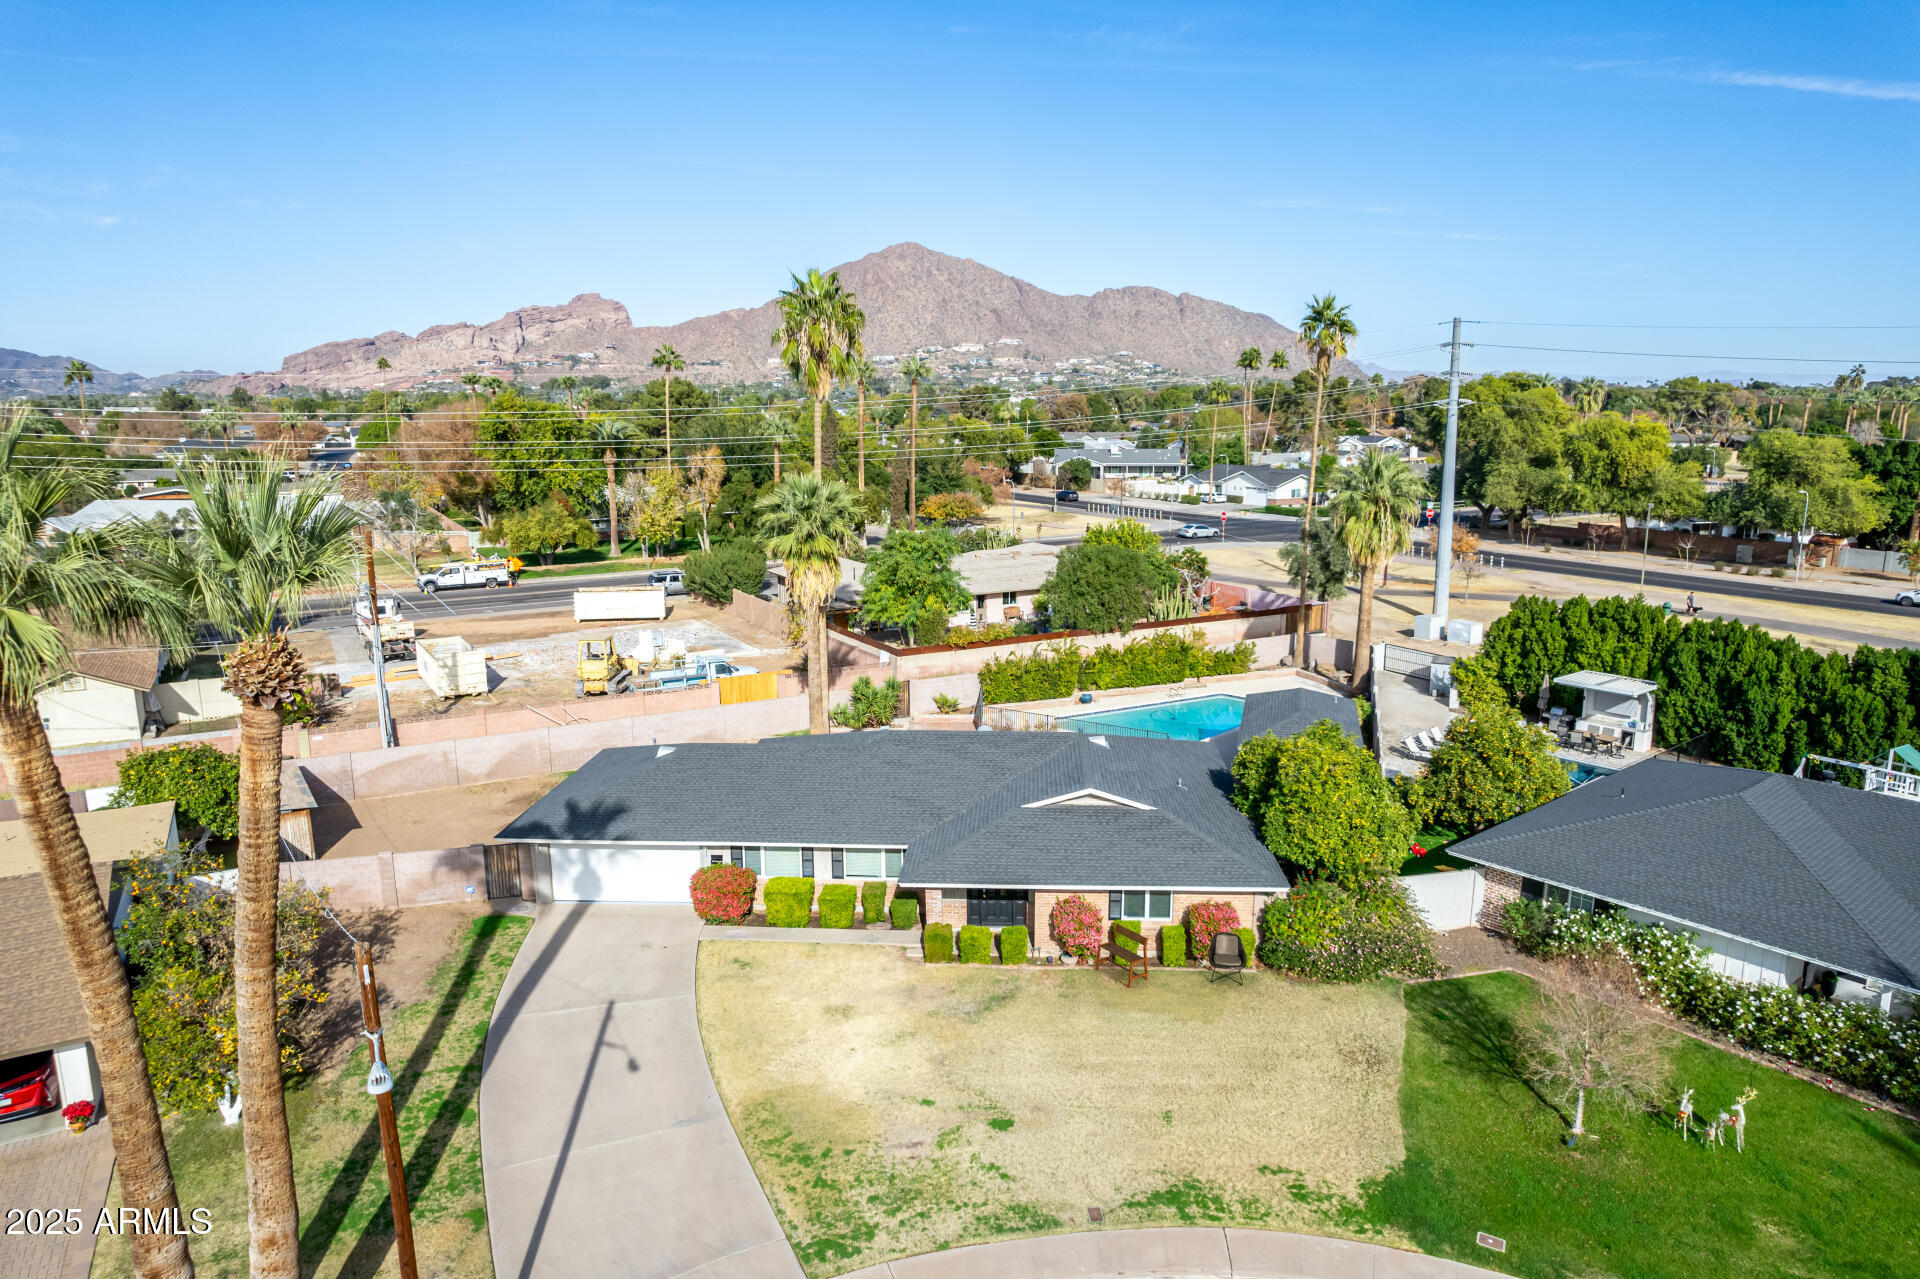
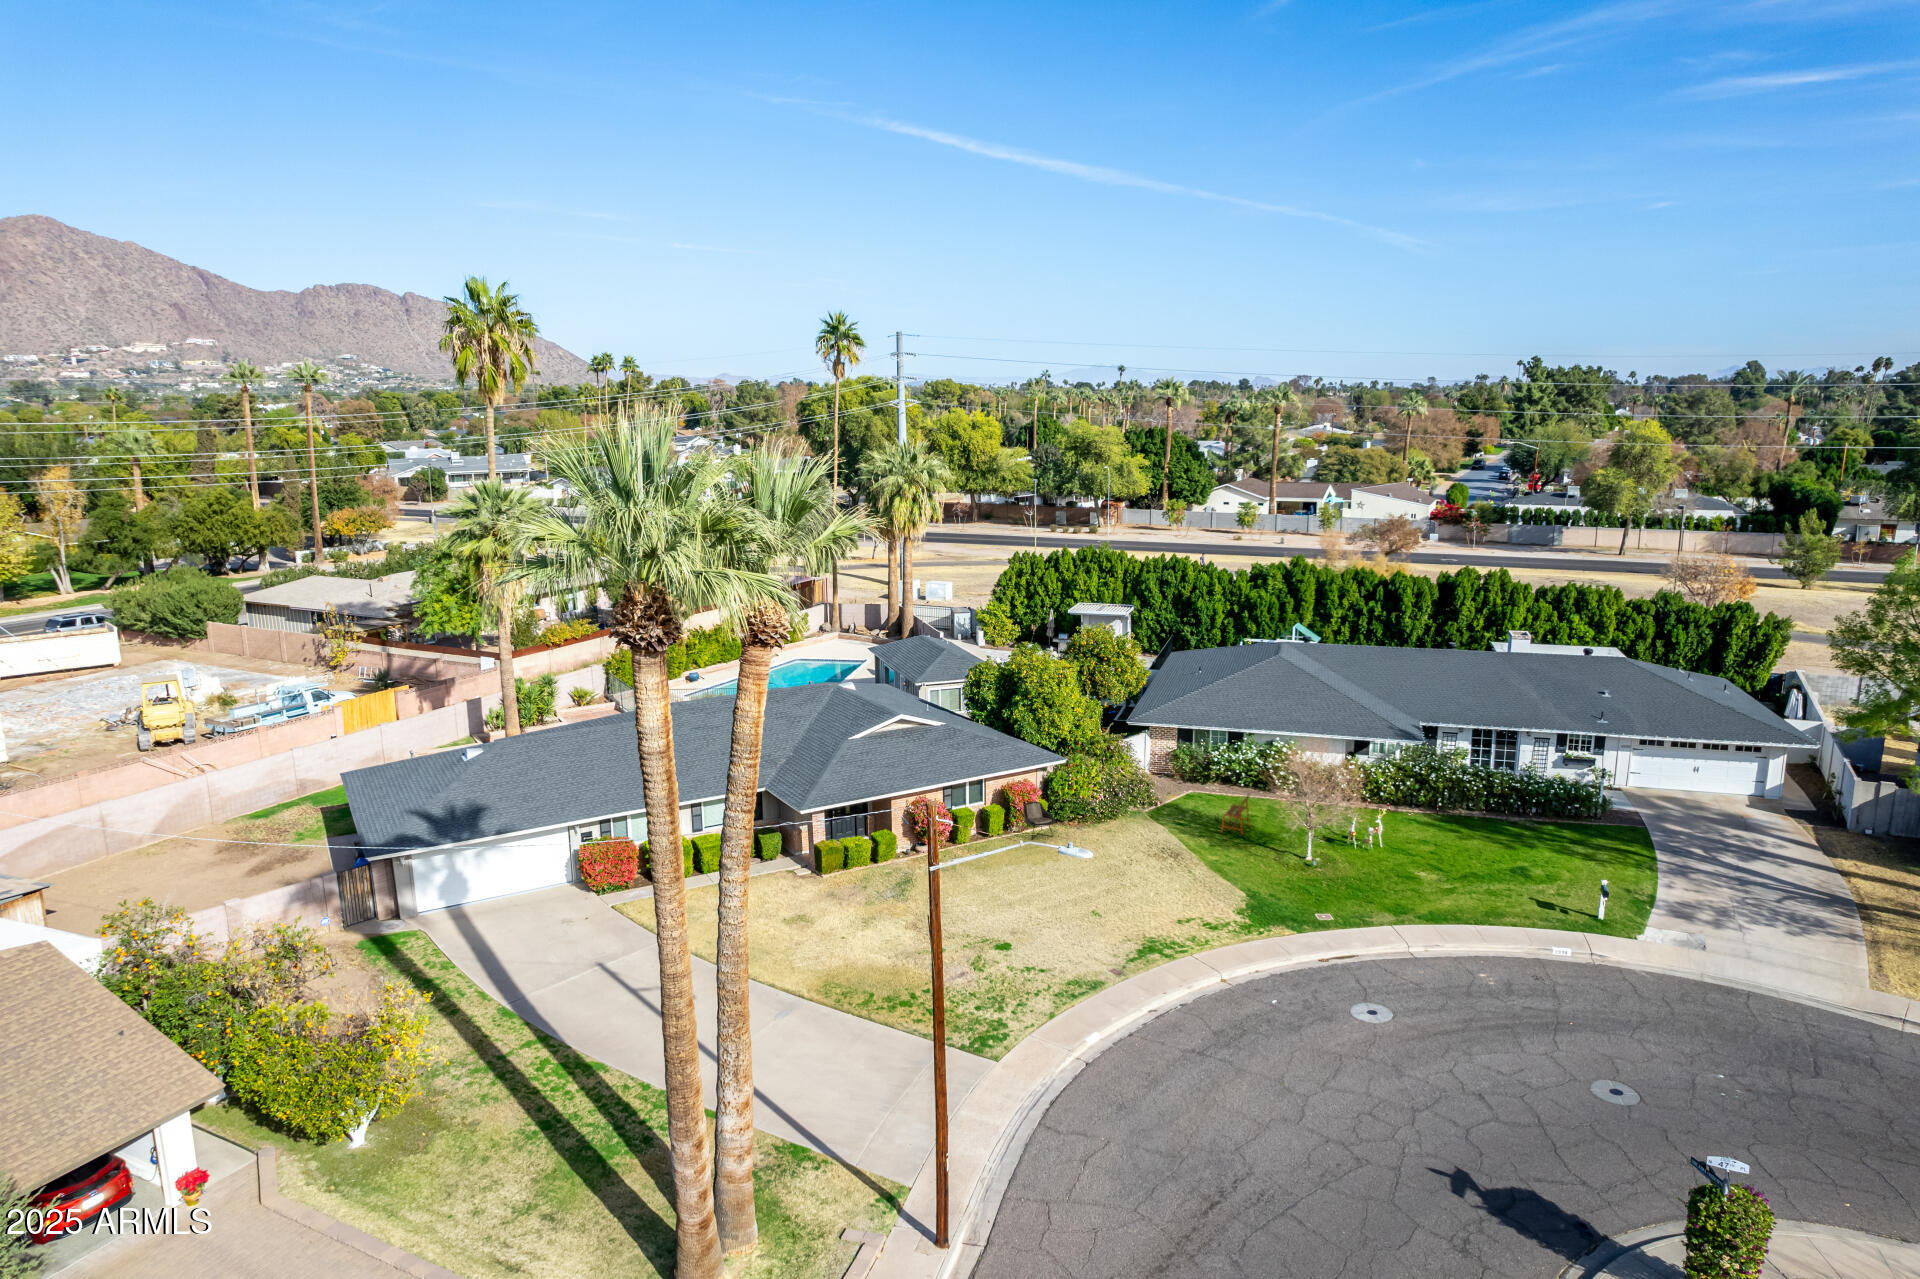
bench: present [1096,923,1148,988] -> present [1221,795,1249,834]

